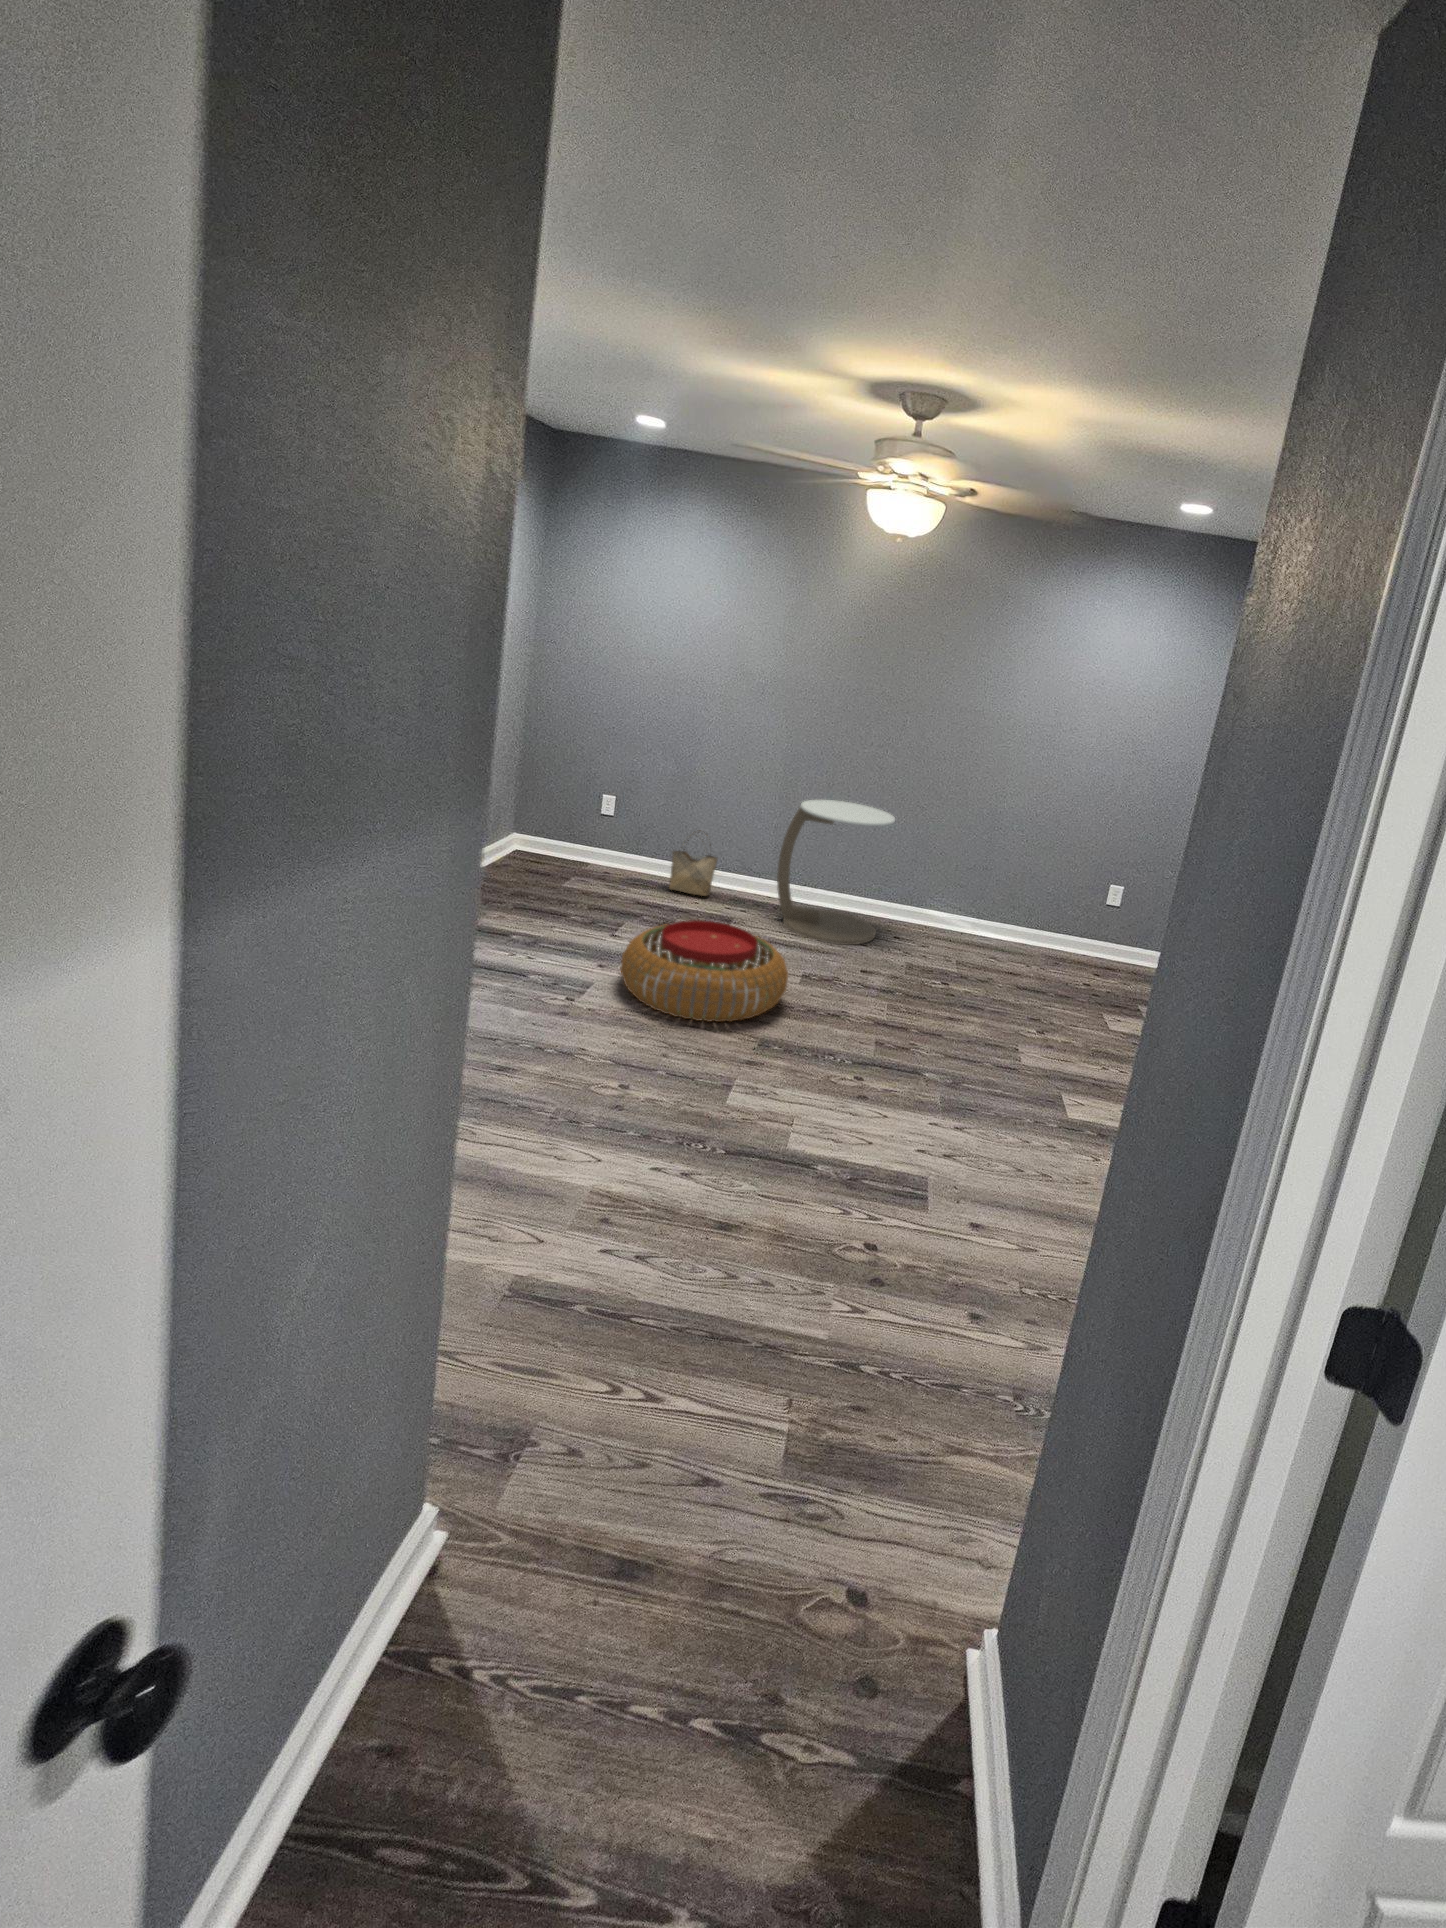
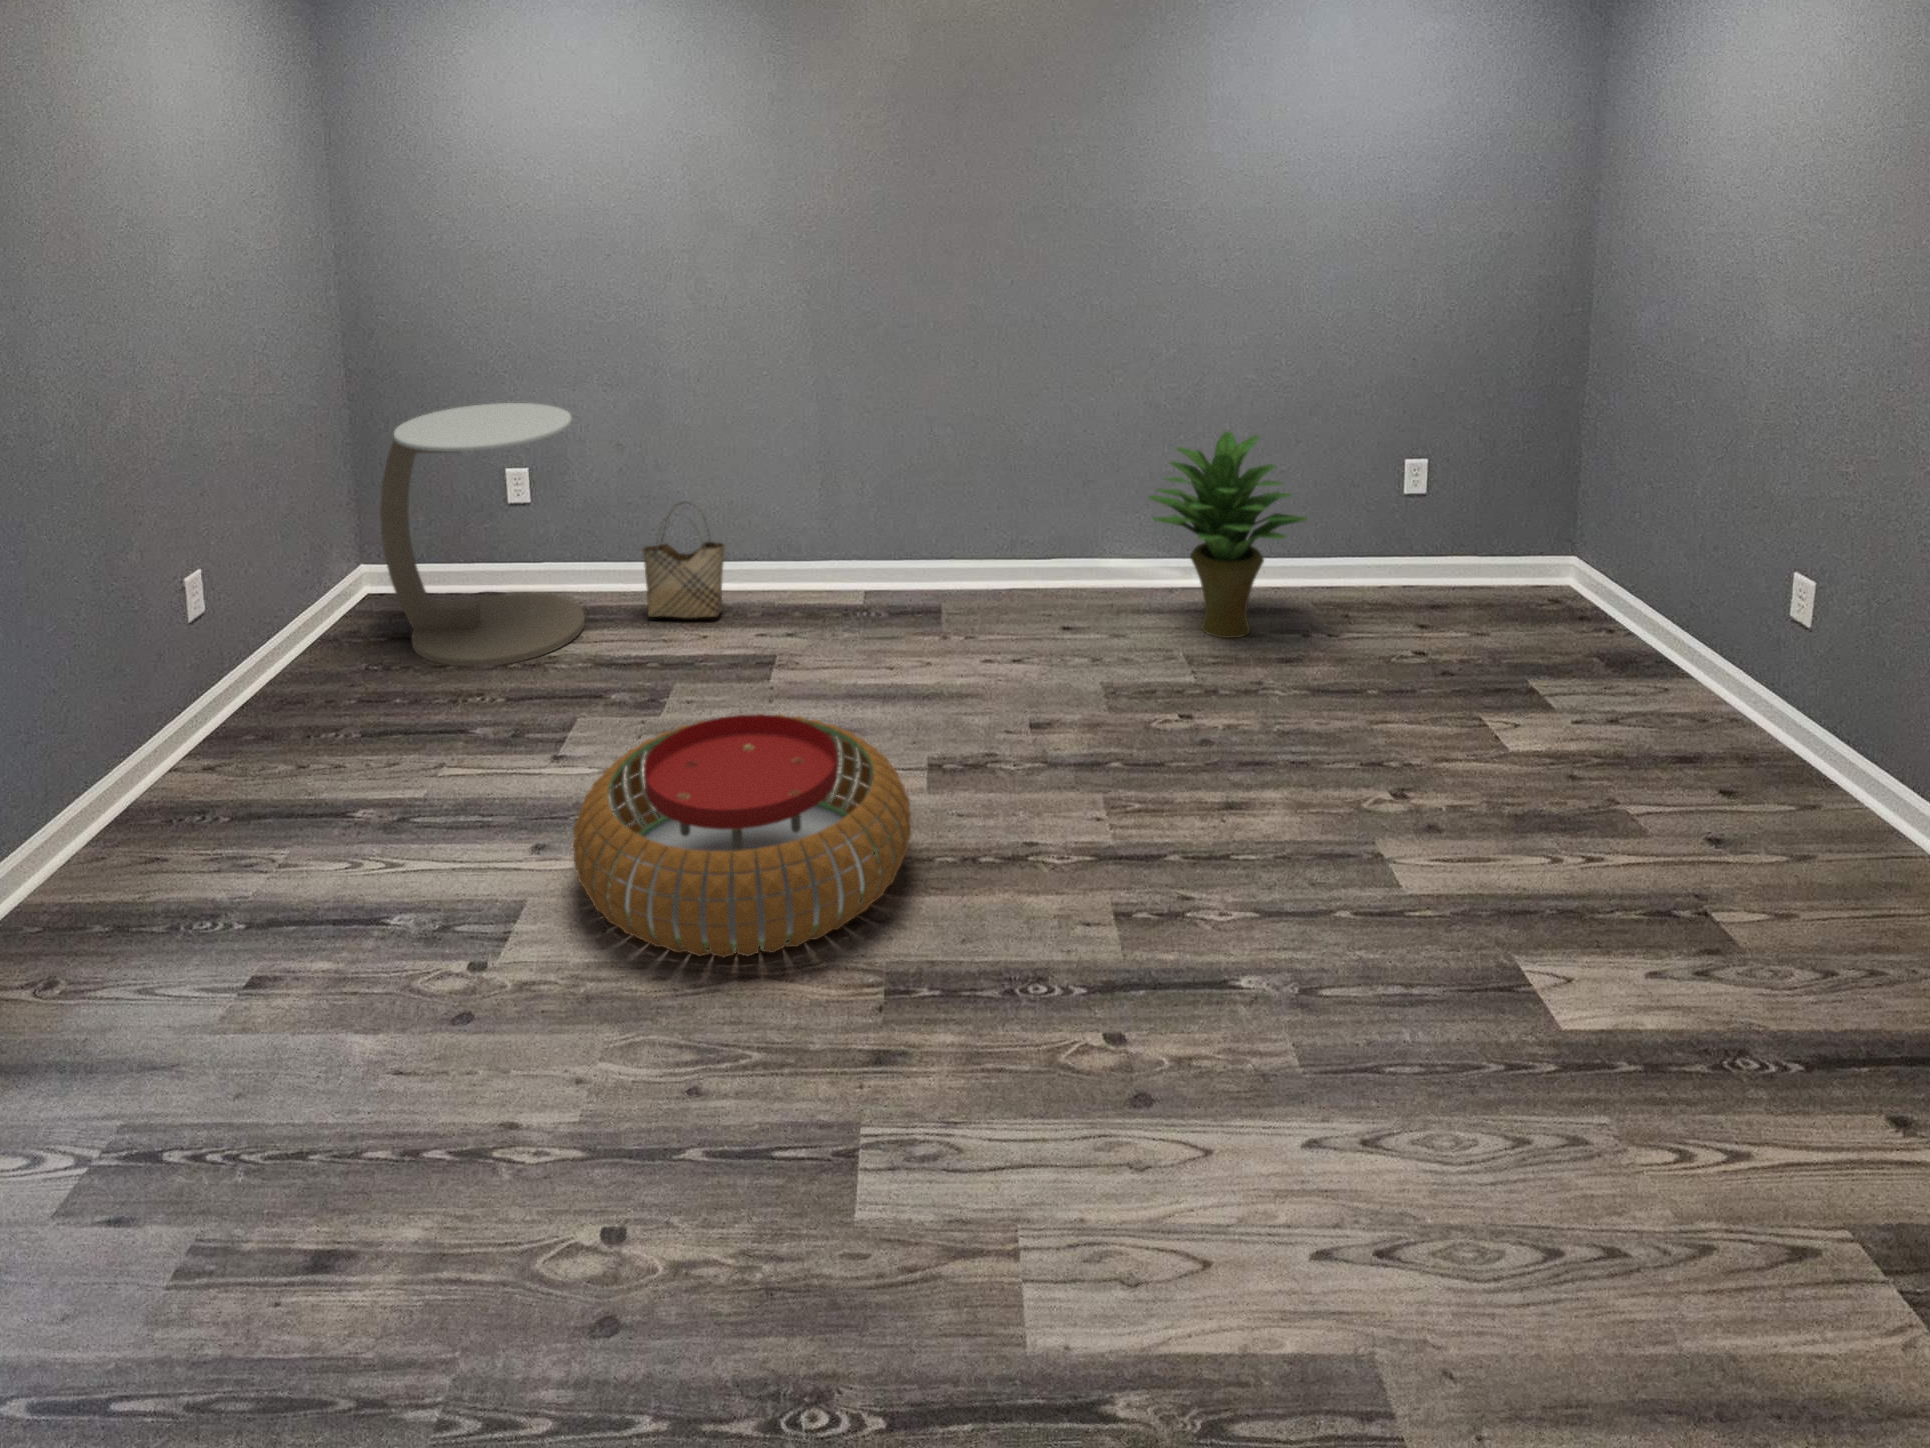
side table: present [777,800,895,945] -> present [380,403,585,667]
potted plant: none [955,845,1039,961] -> present [1149,432,1307,638]

